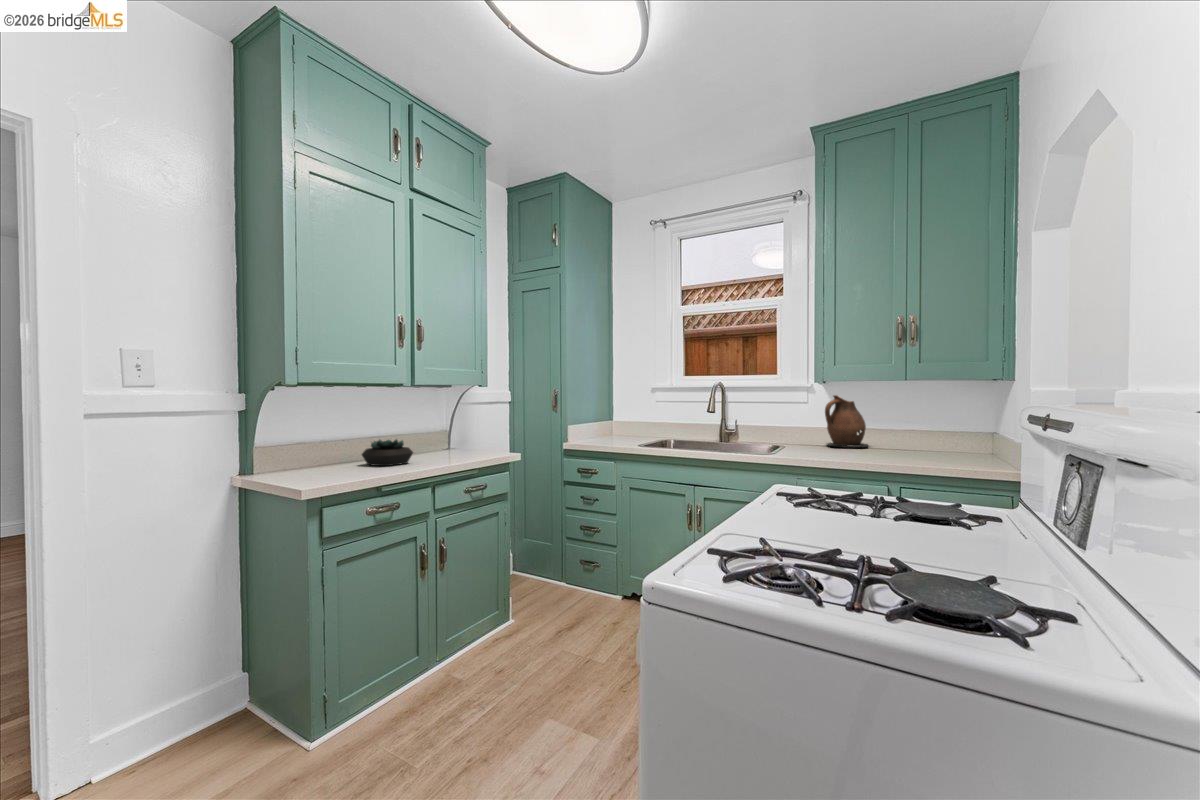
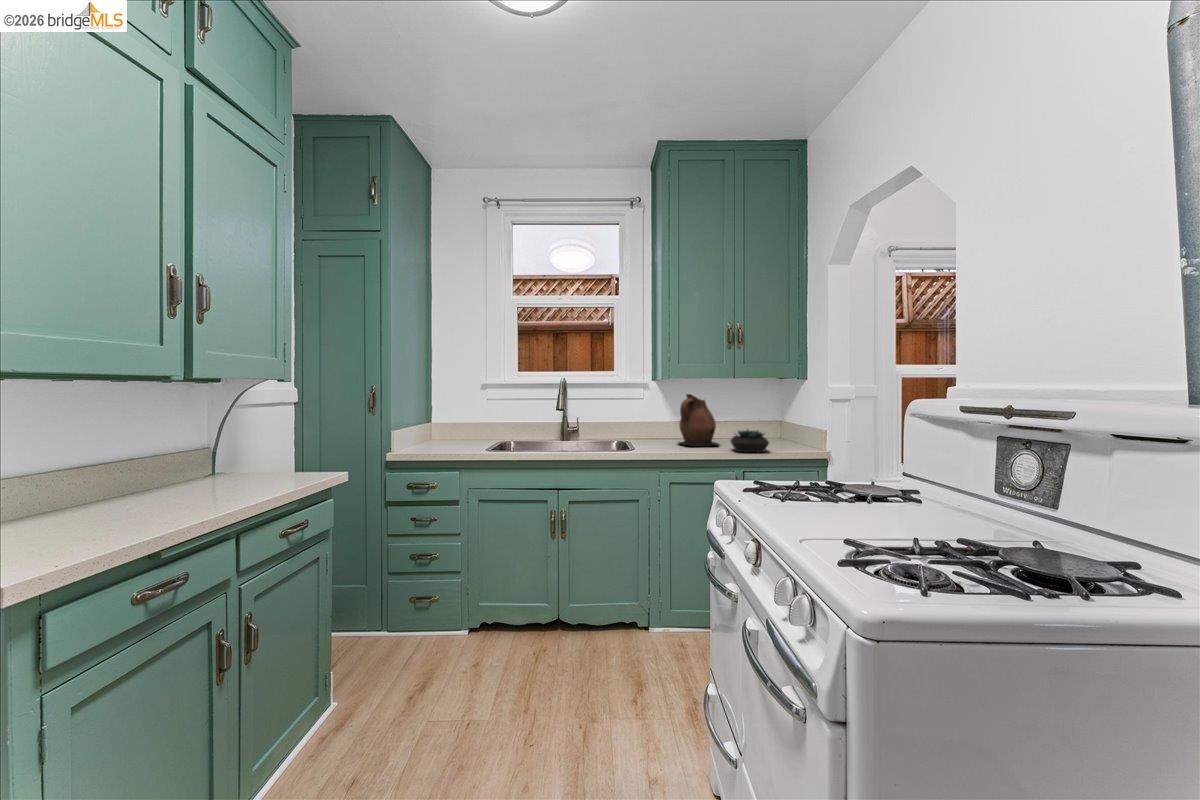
succulent plant: present [362,439,413,466] -> present [731,429,769,452]

